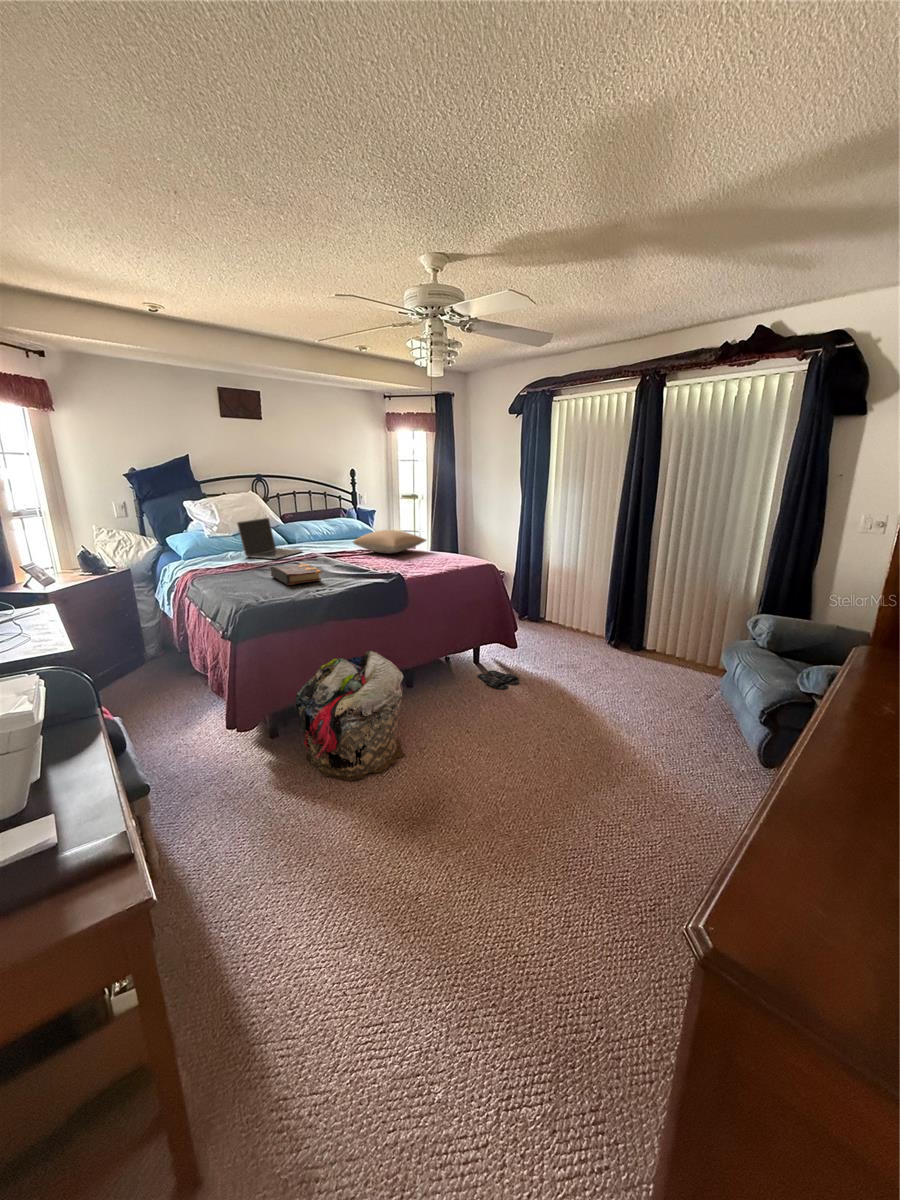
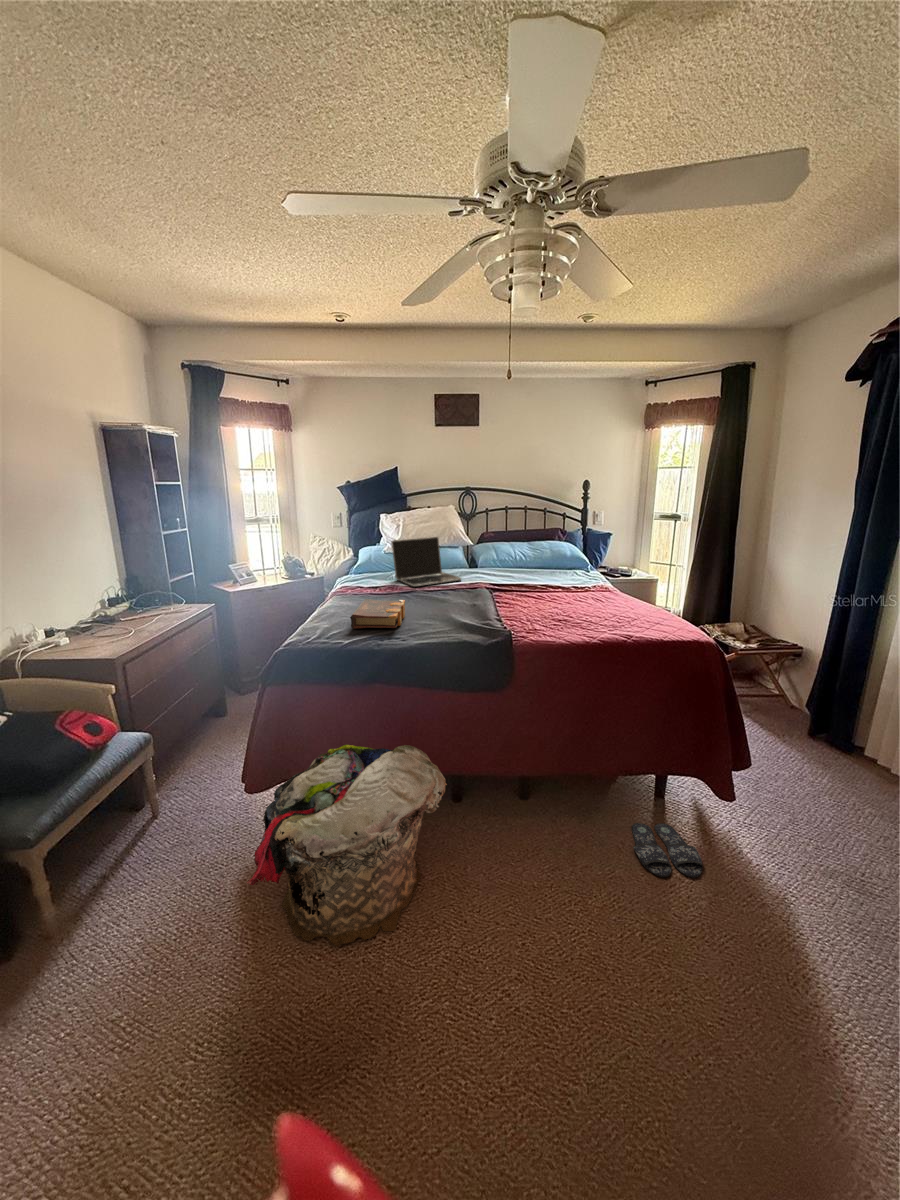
pillow: present [353,530,426,553] -> none [513,564,616,598]

